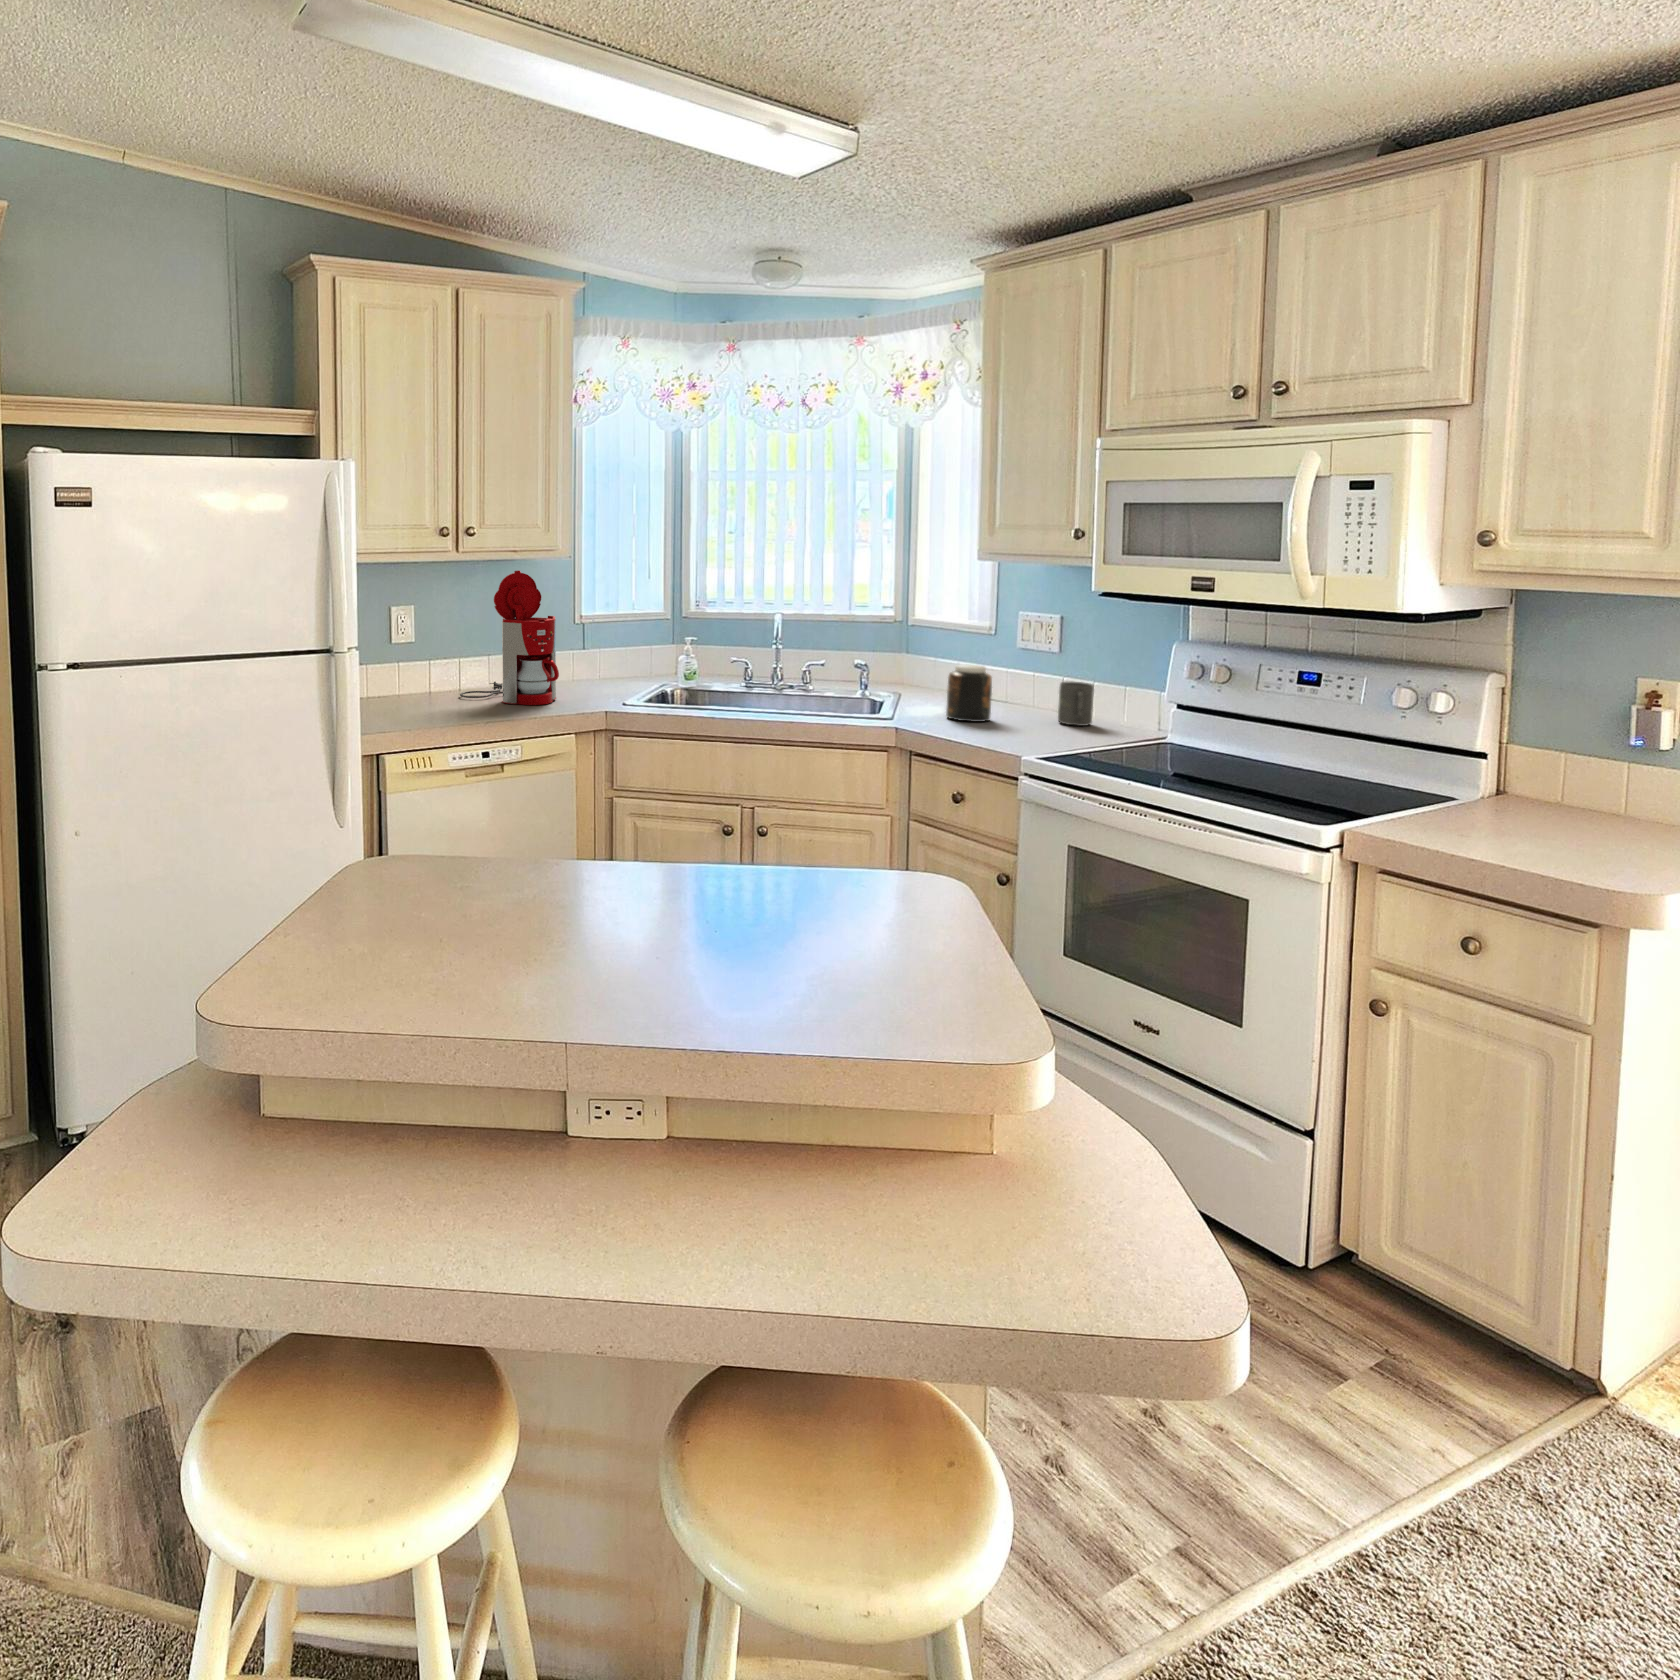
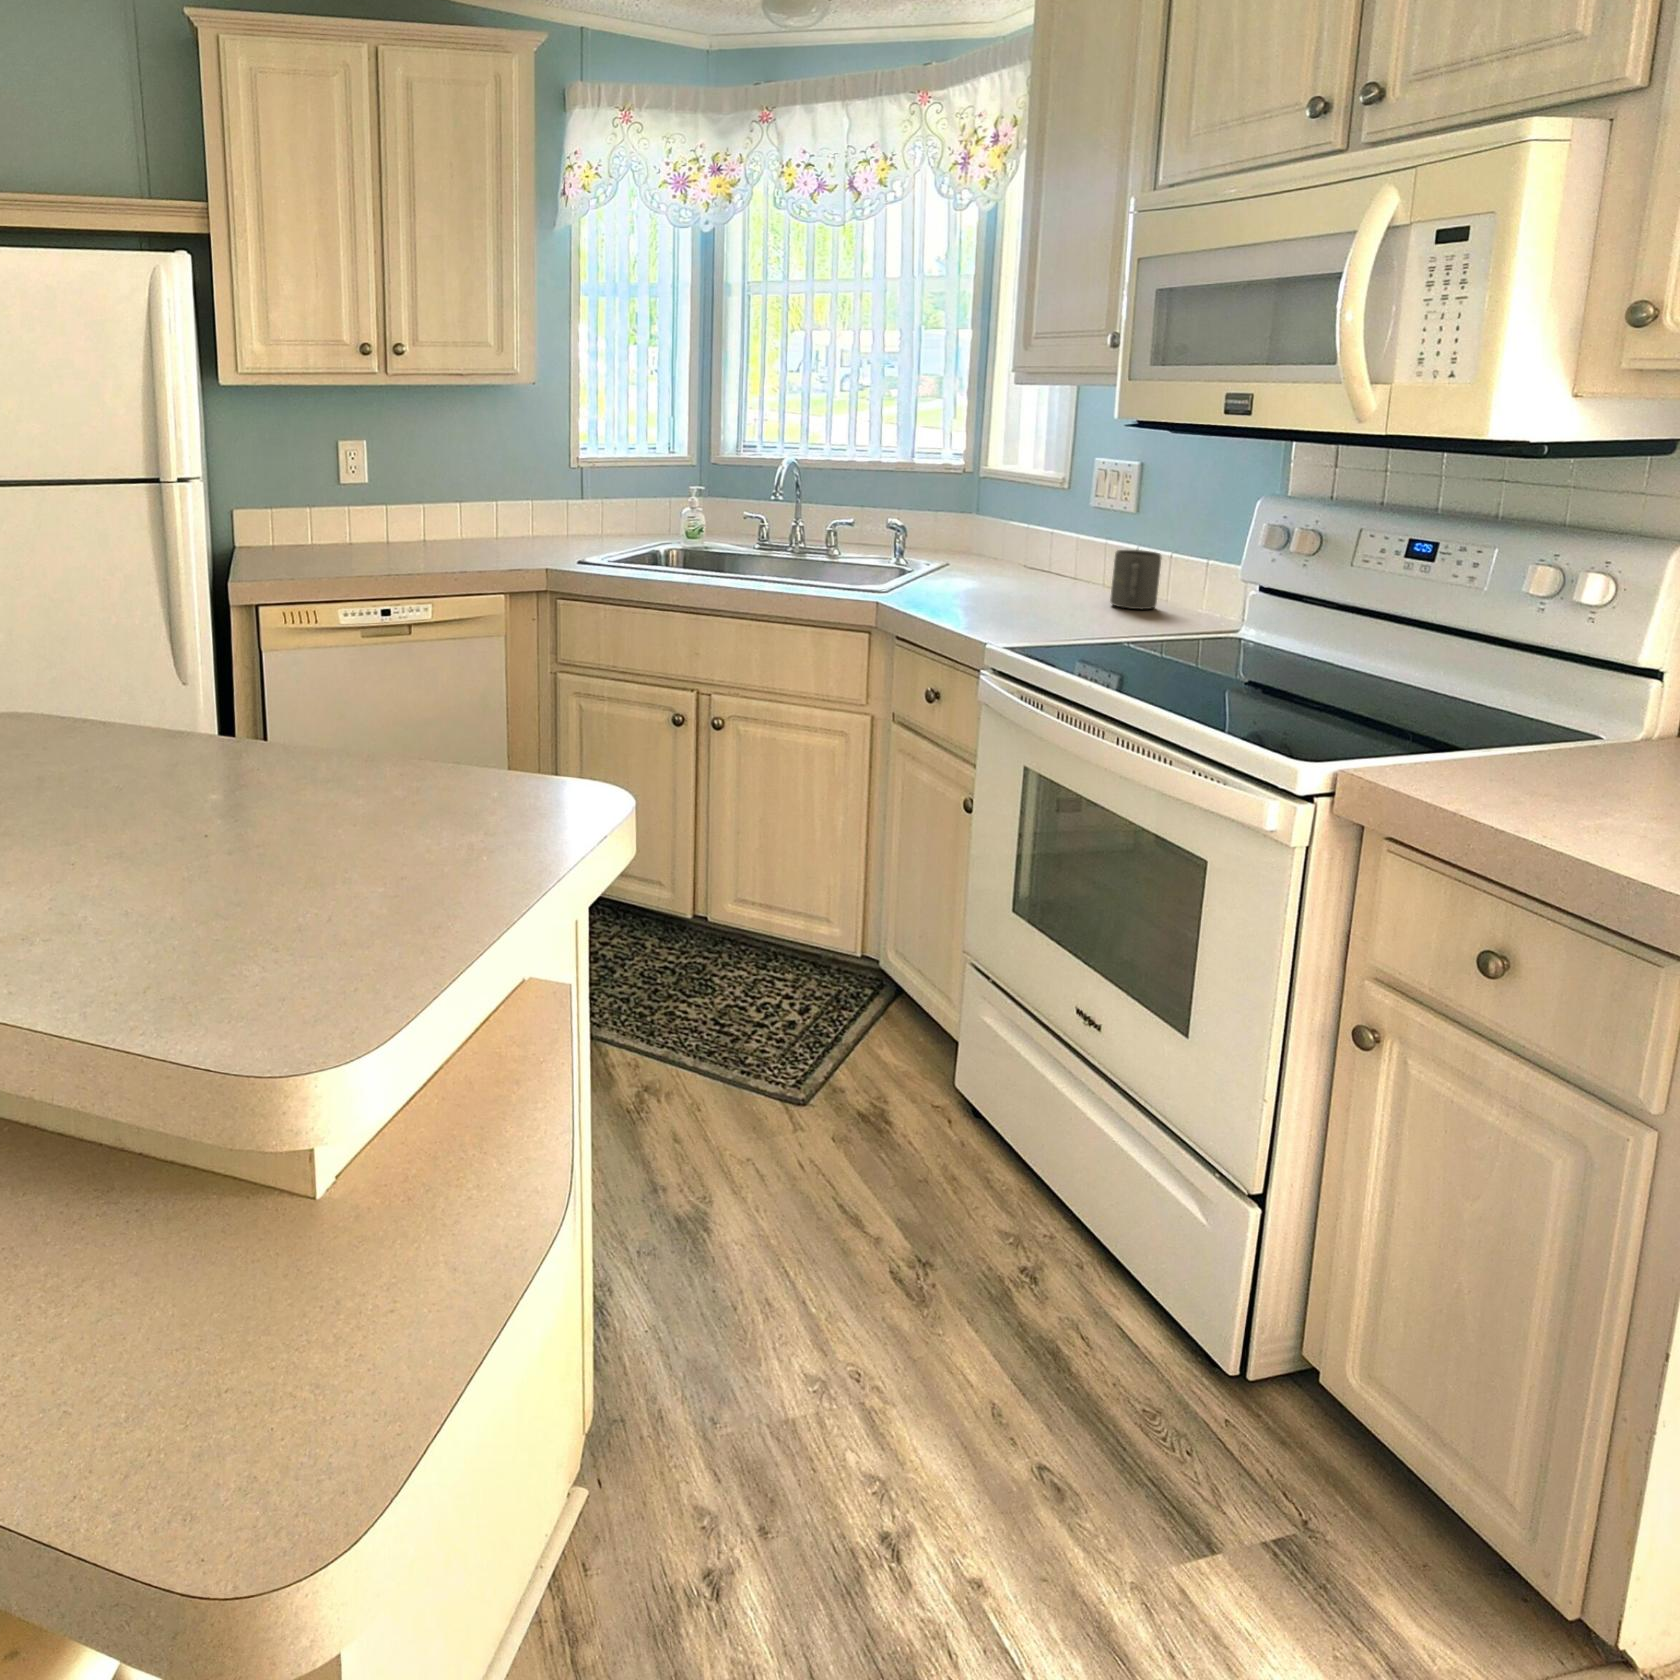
coffee maker: present [460,571,559,705] -> none [408,399,512,558]
jar: present [946,664,992,722] -> none [963,523,1024,598]

